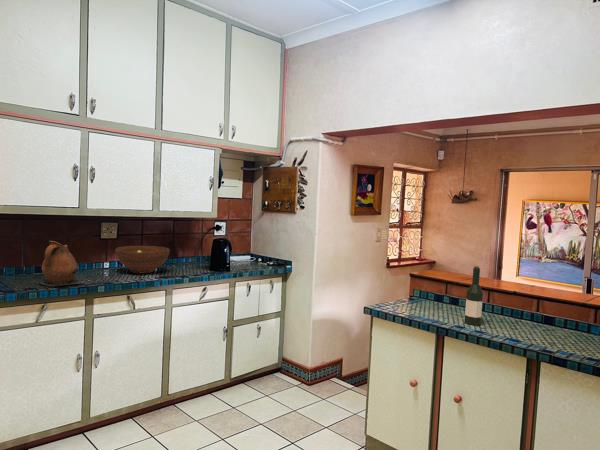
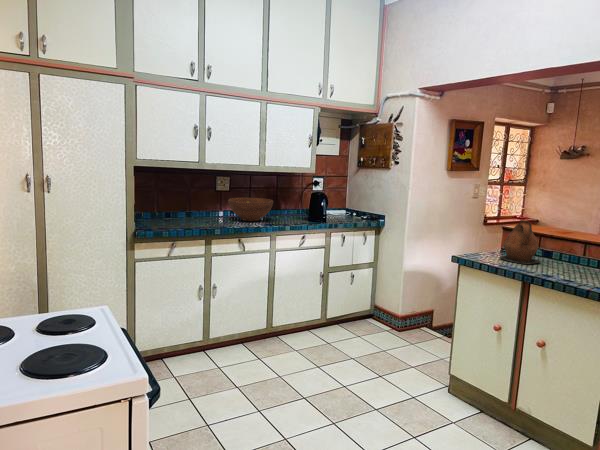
ceramic pitcher: present [40,241,82,286] -> present [500,220,541,264]
wine bottle: present [465,266,483,325] -> none [555,217,577,276]

